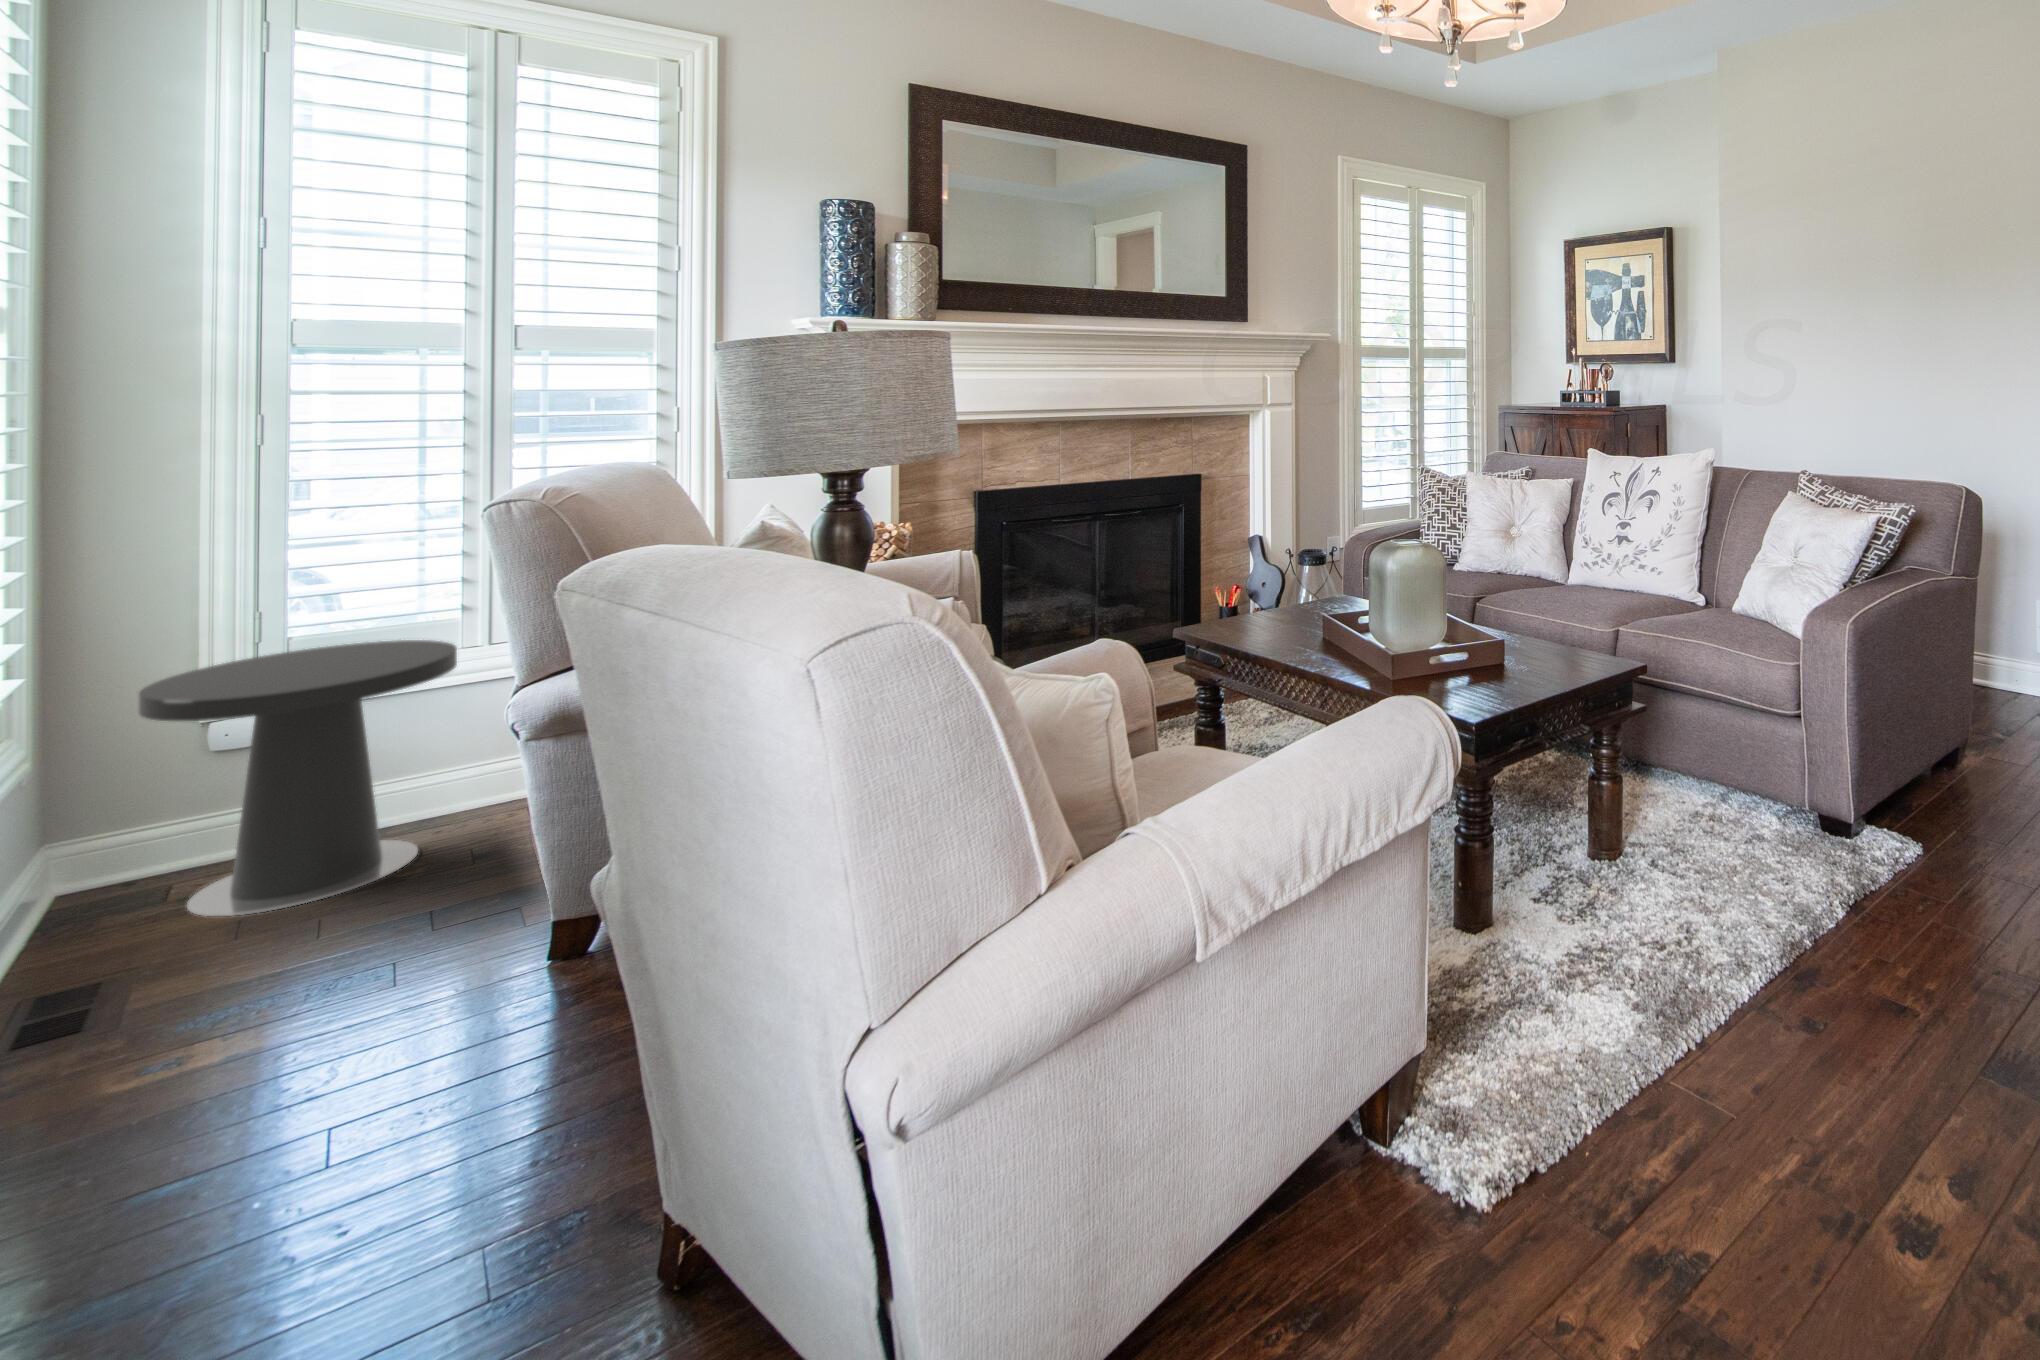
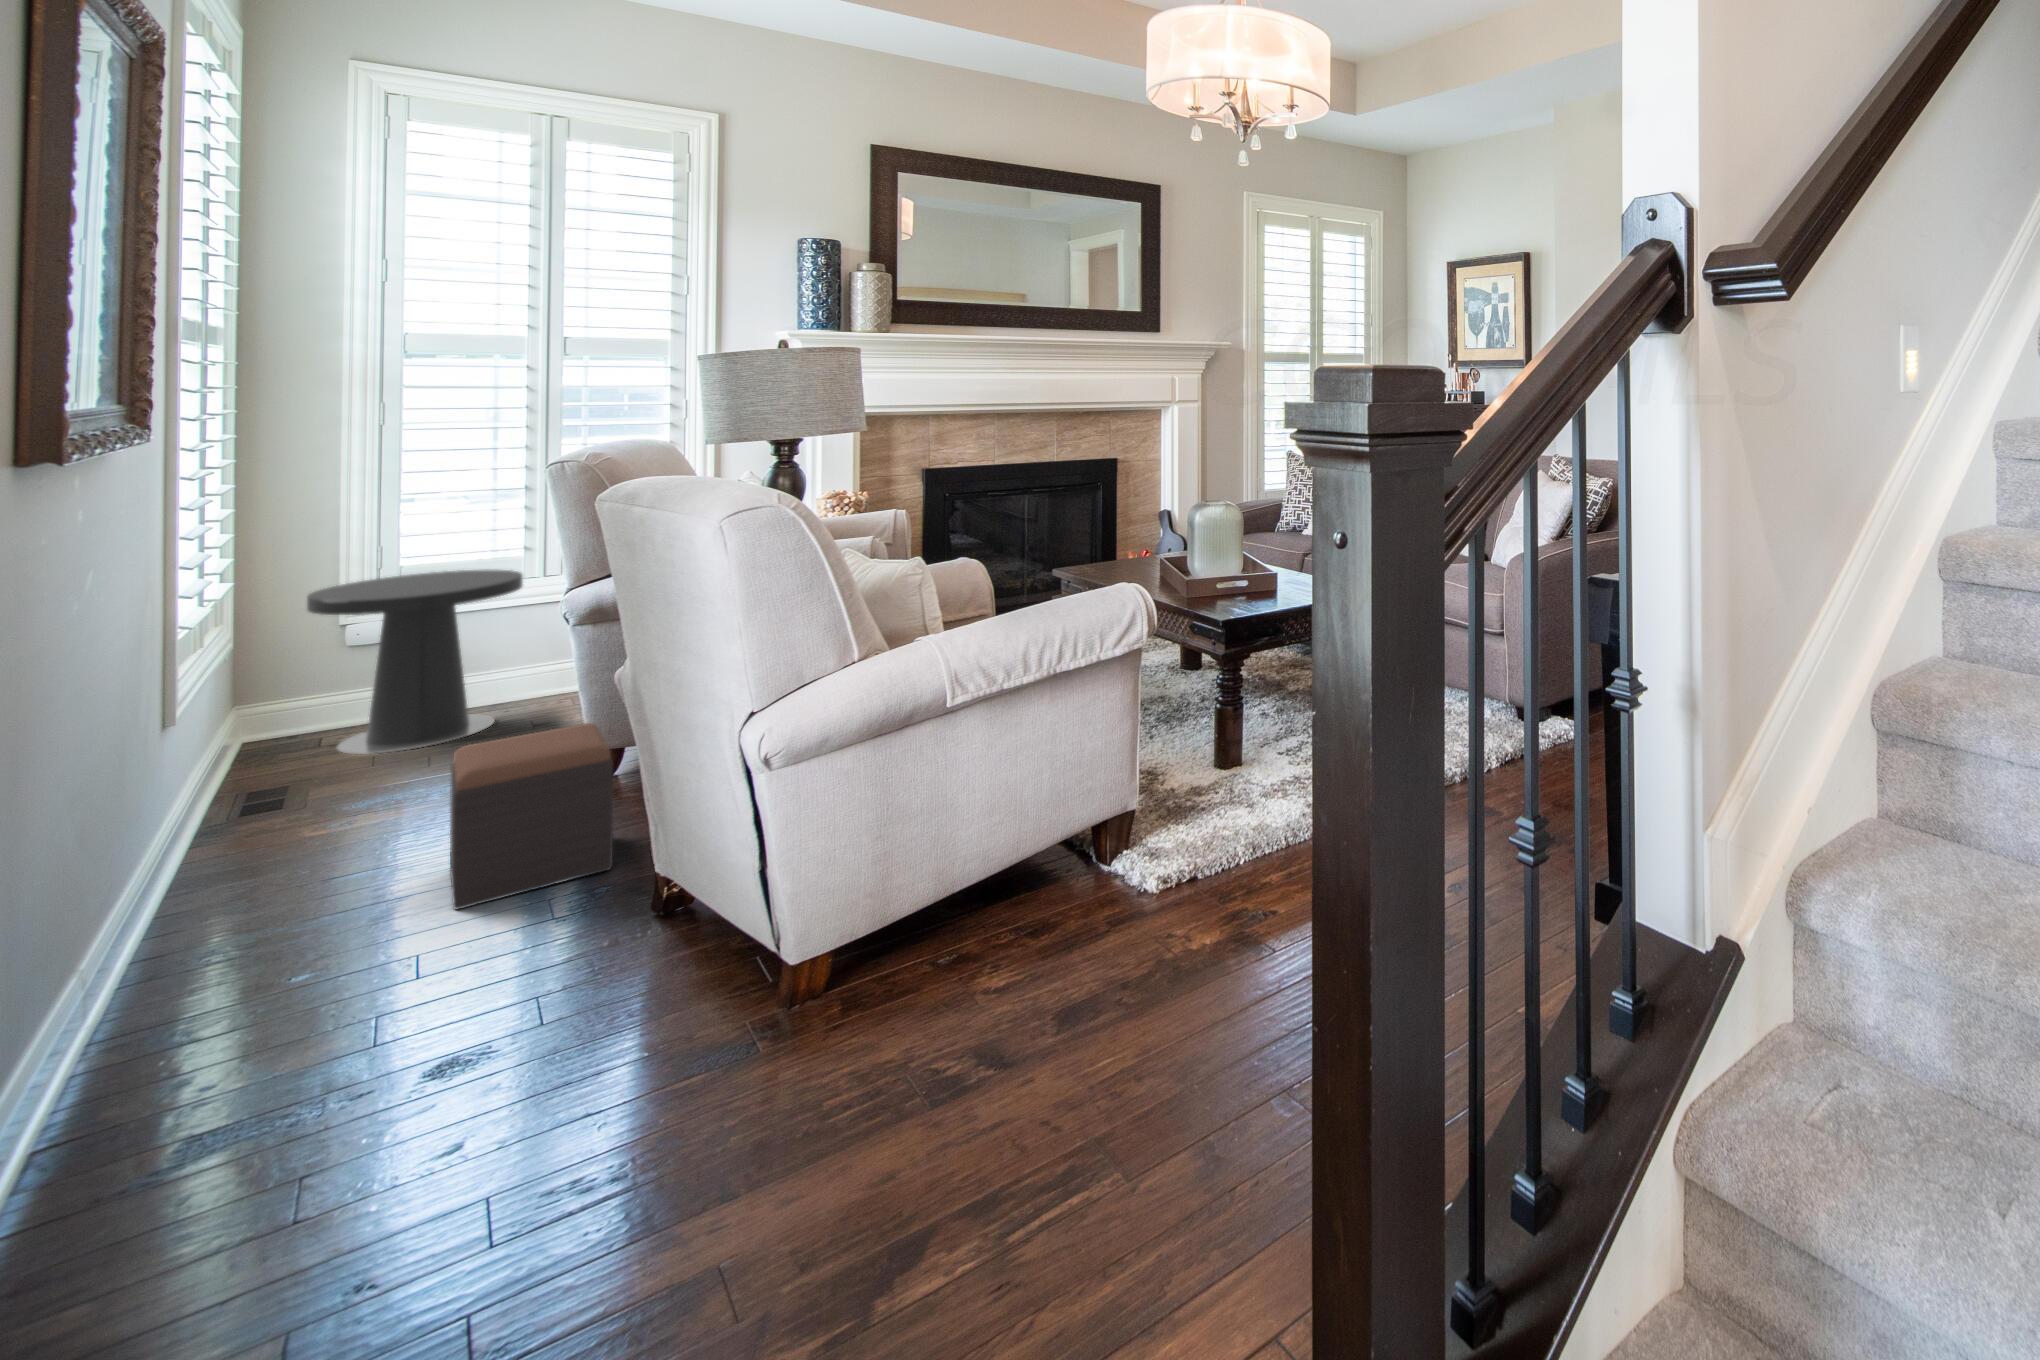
footstool: none [316,912,588,1275] -> present [450,723,613,909]

